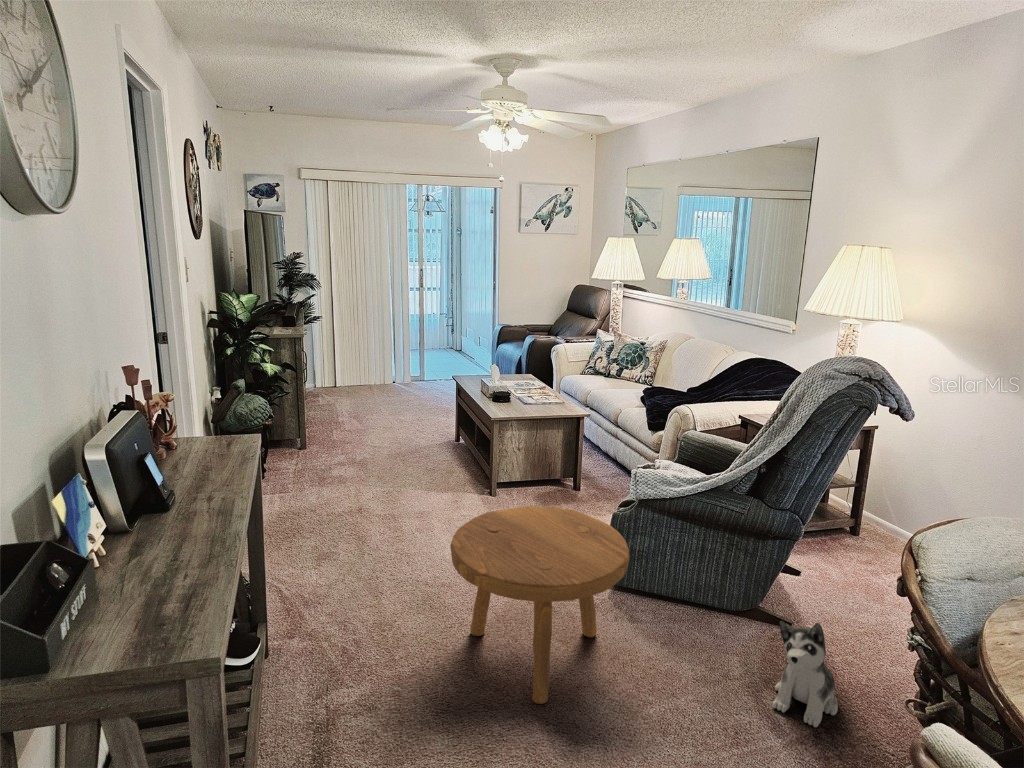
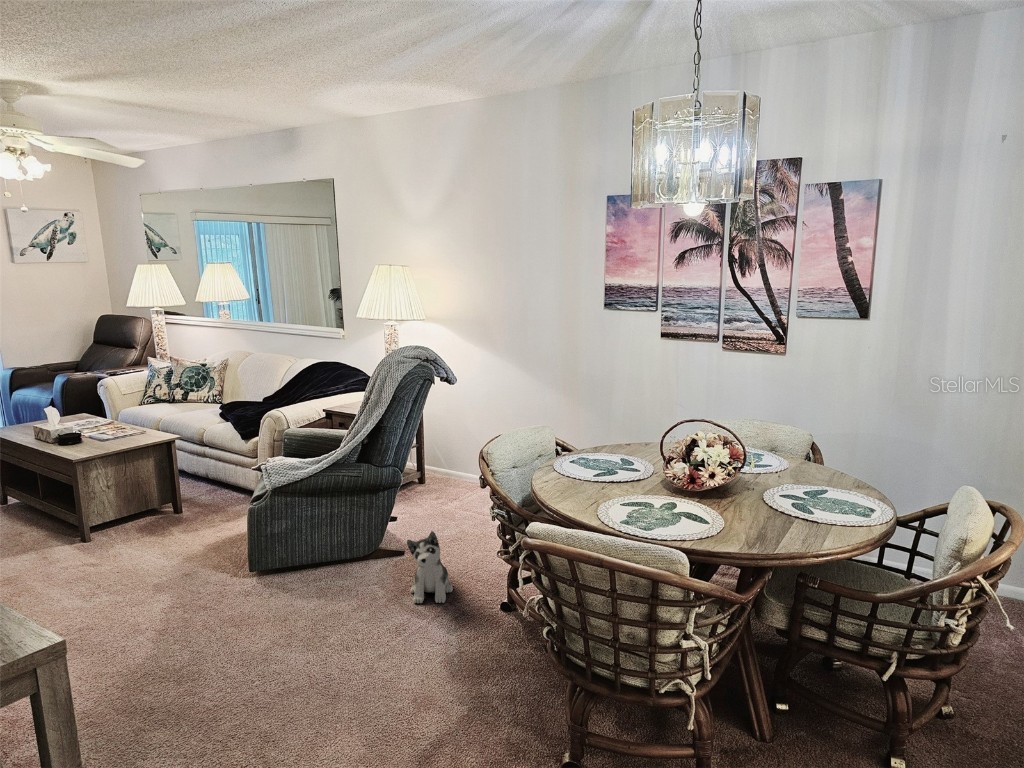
footstool: present [450,506,629,704] -> none [114,511,290,676]

